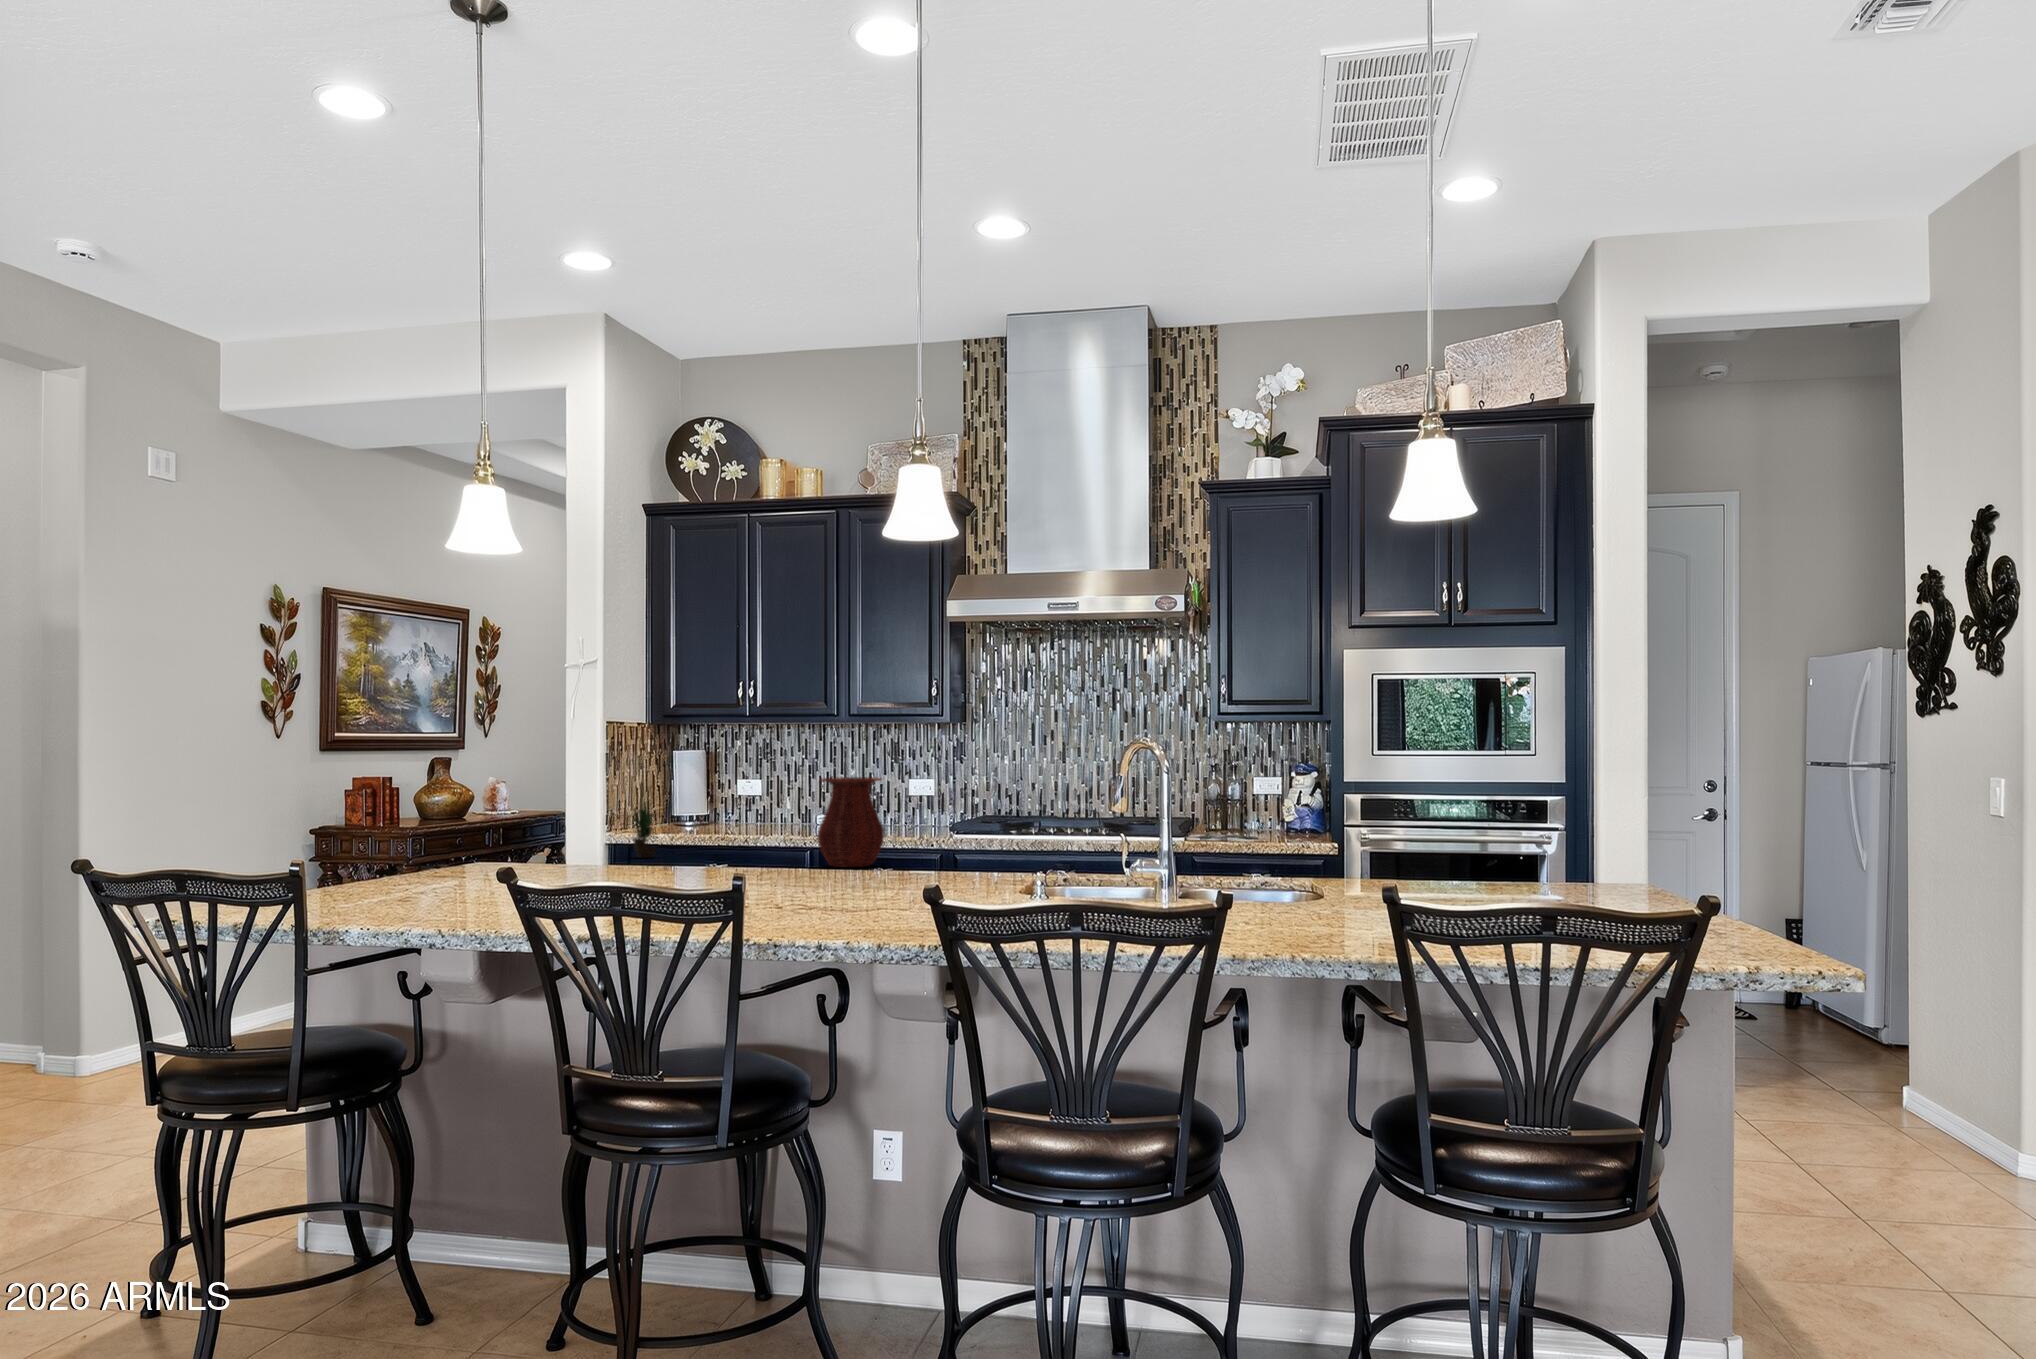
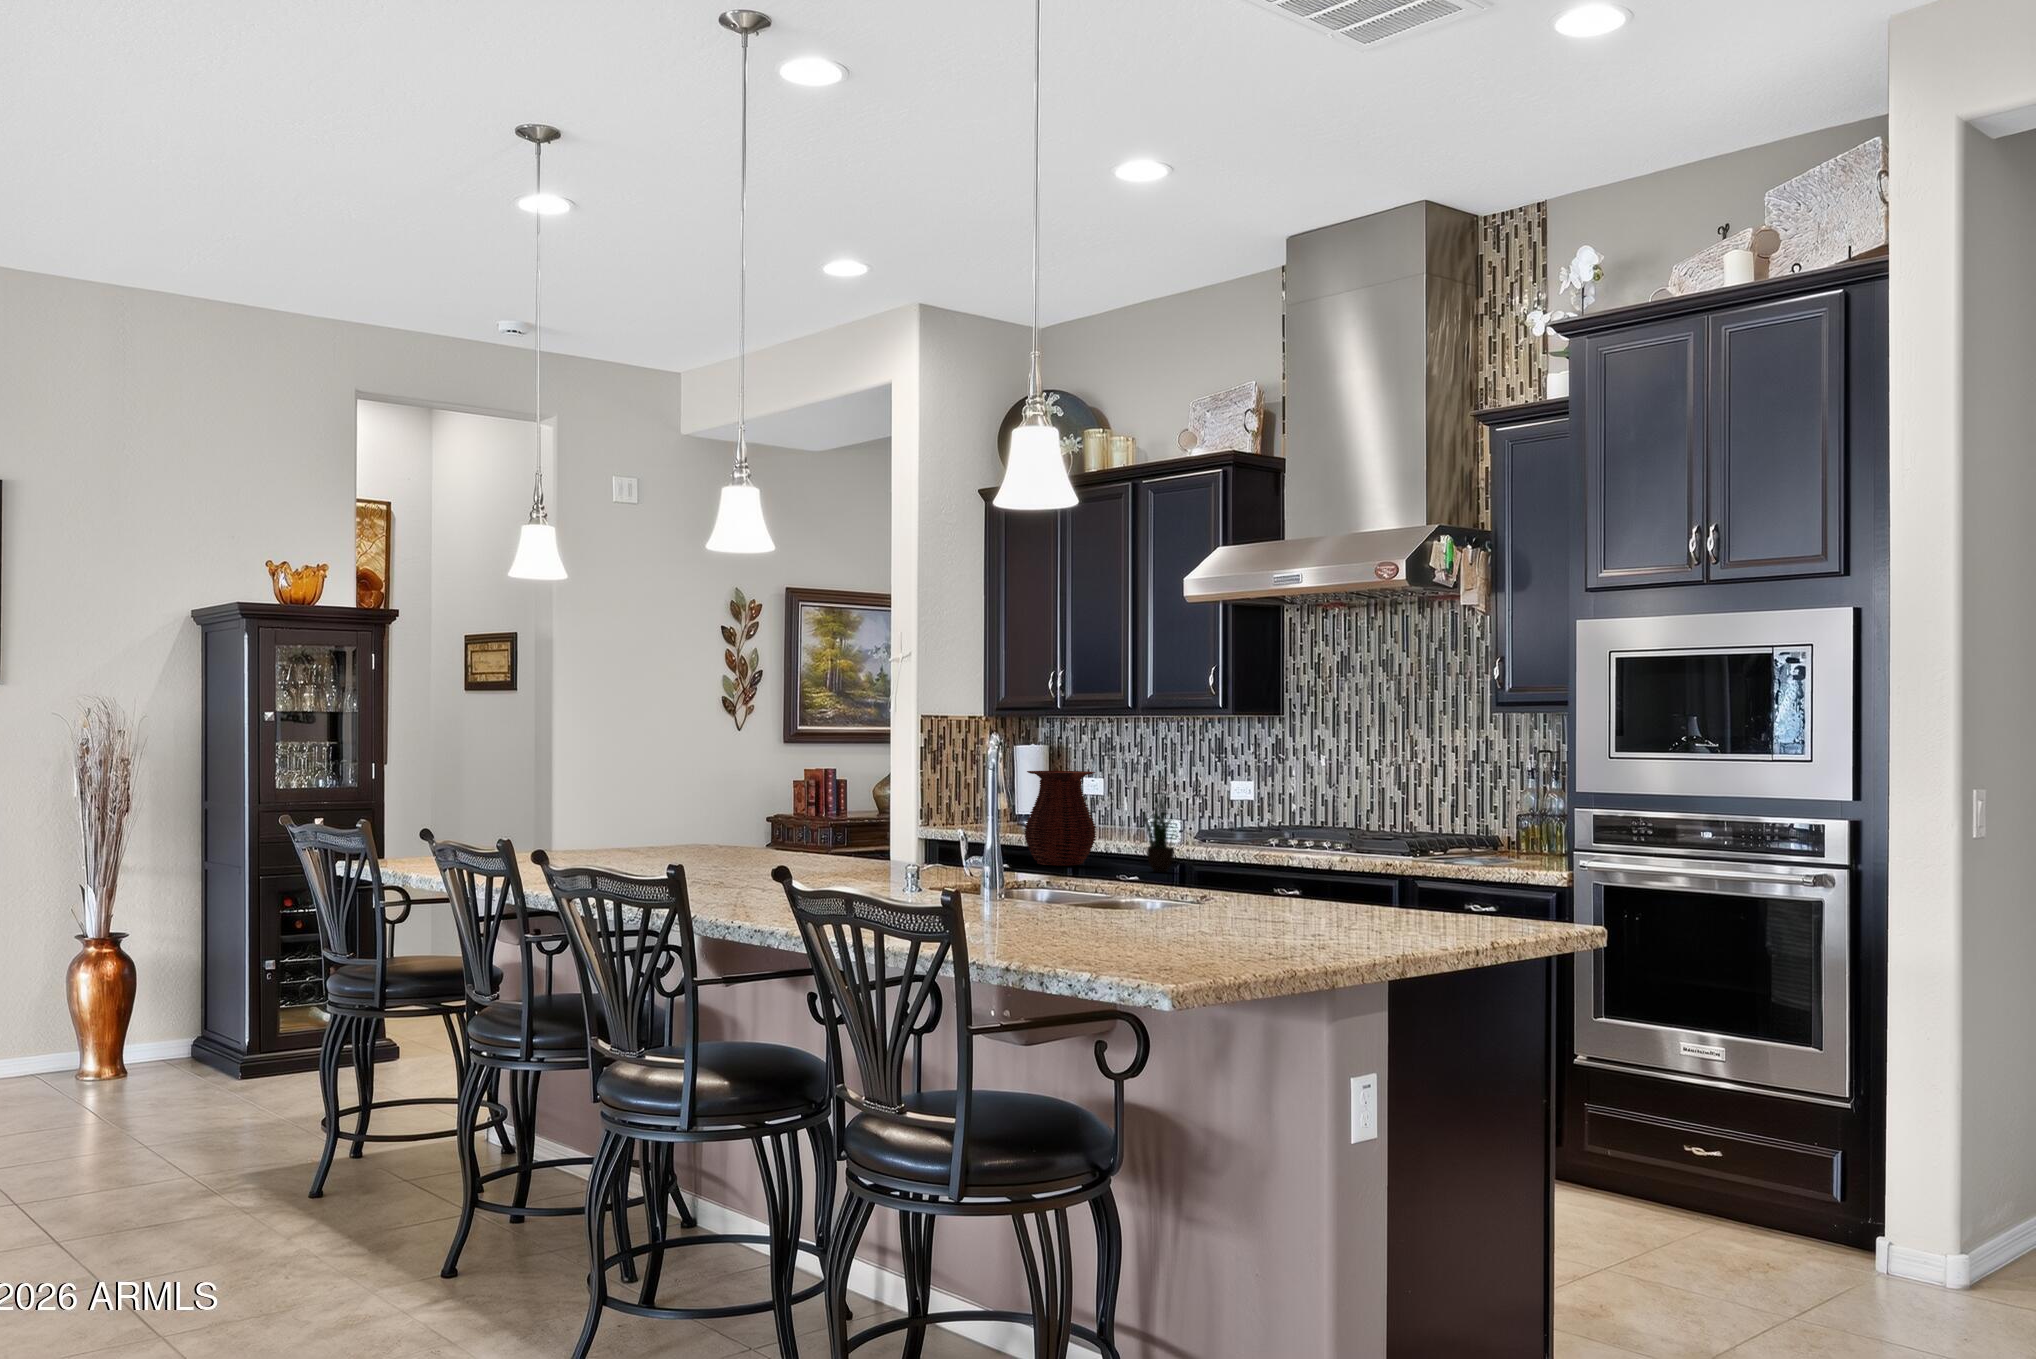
potted plant: present [633,787,662,858] -> present [1137,781,1176,872]

